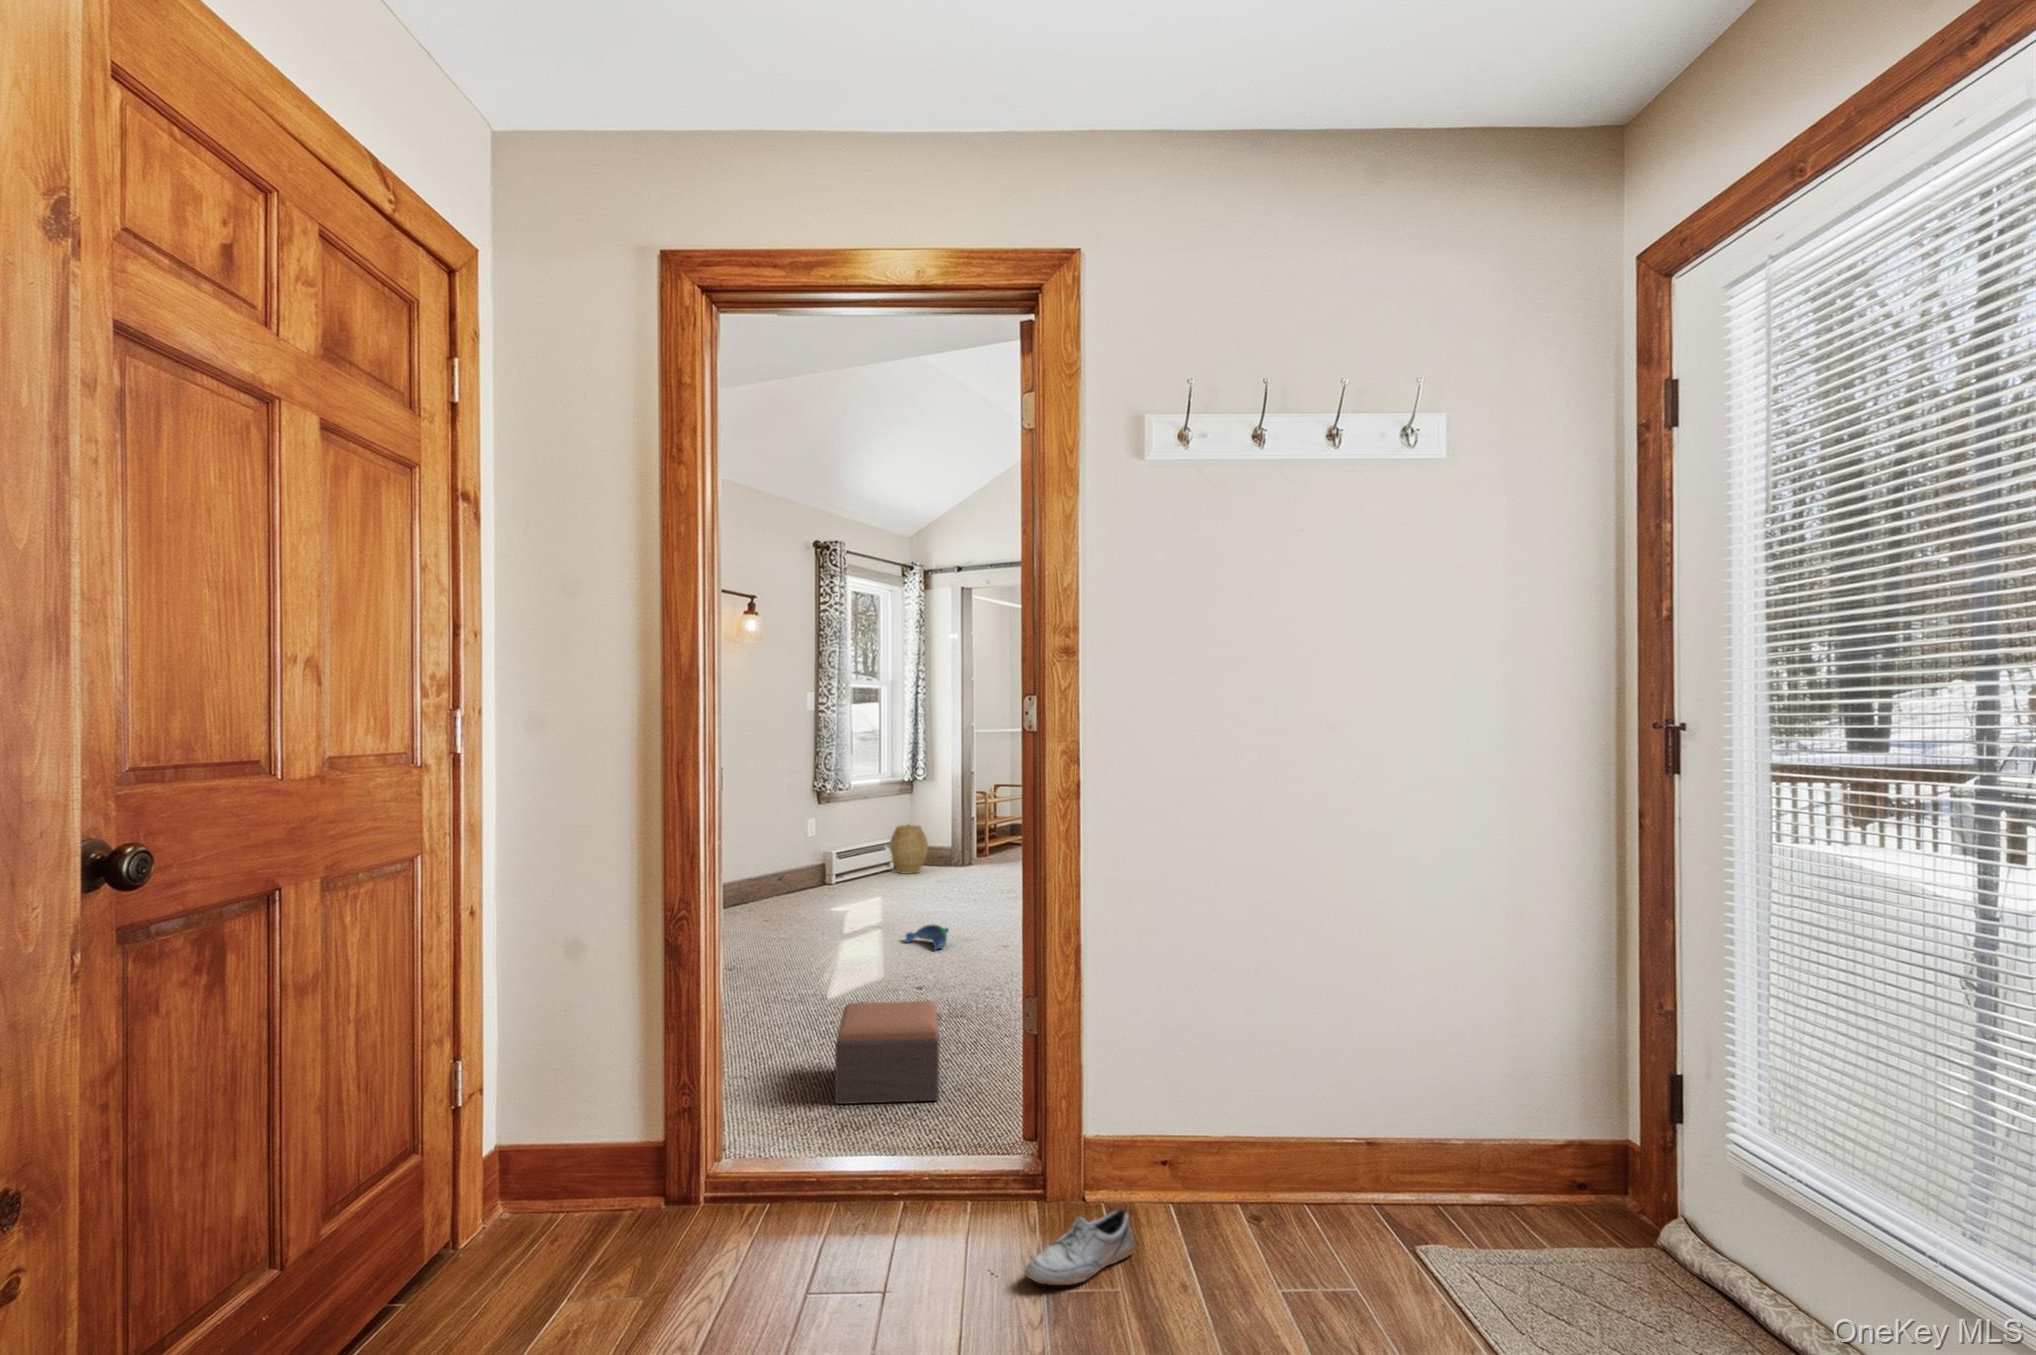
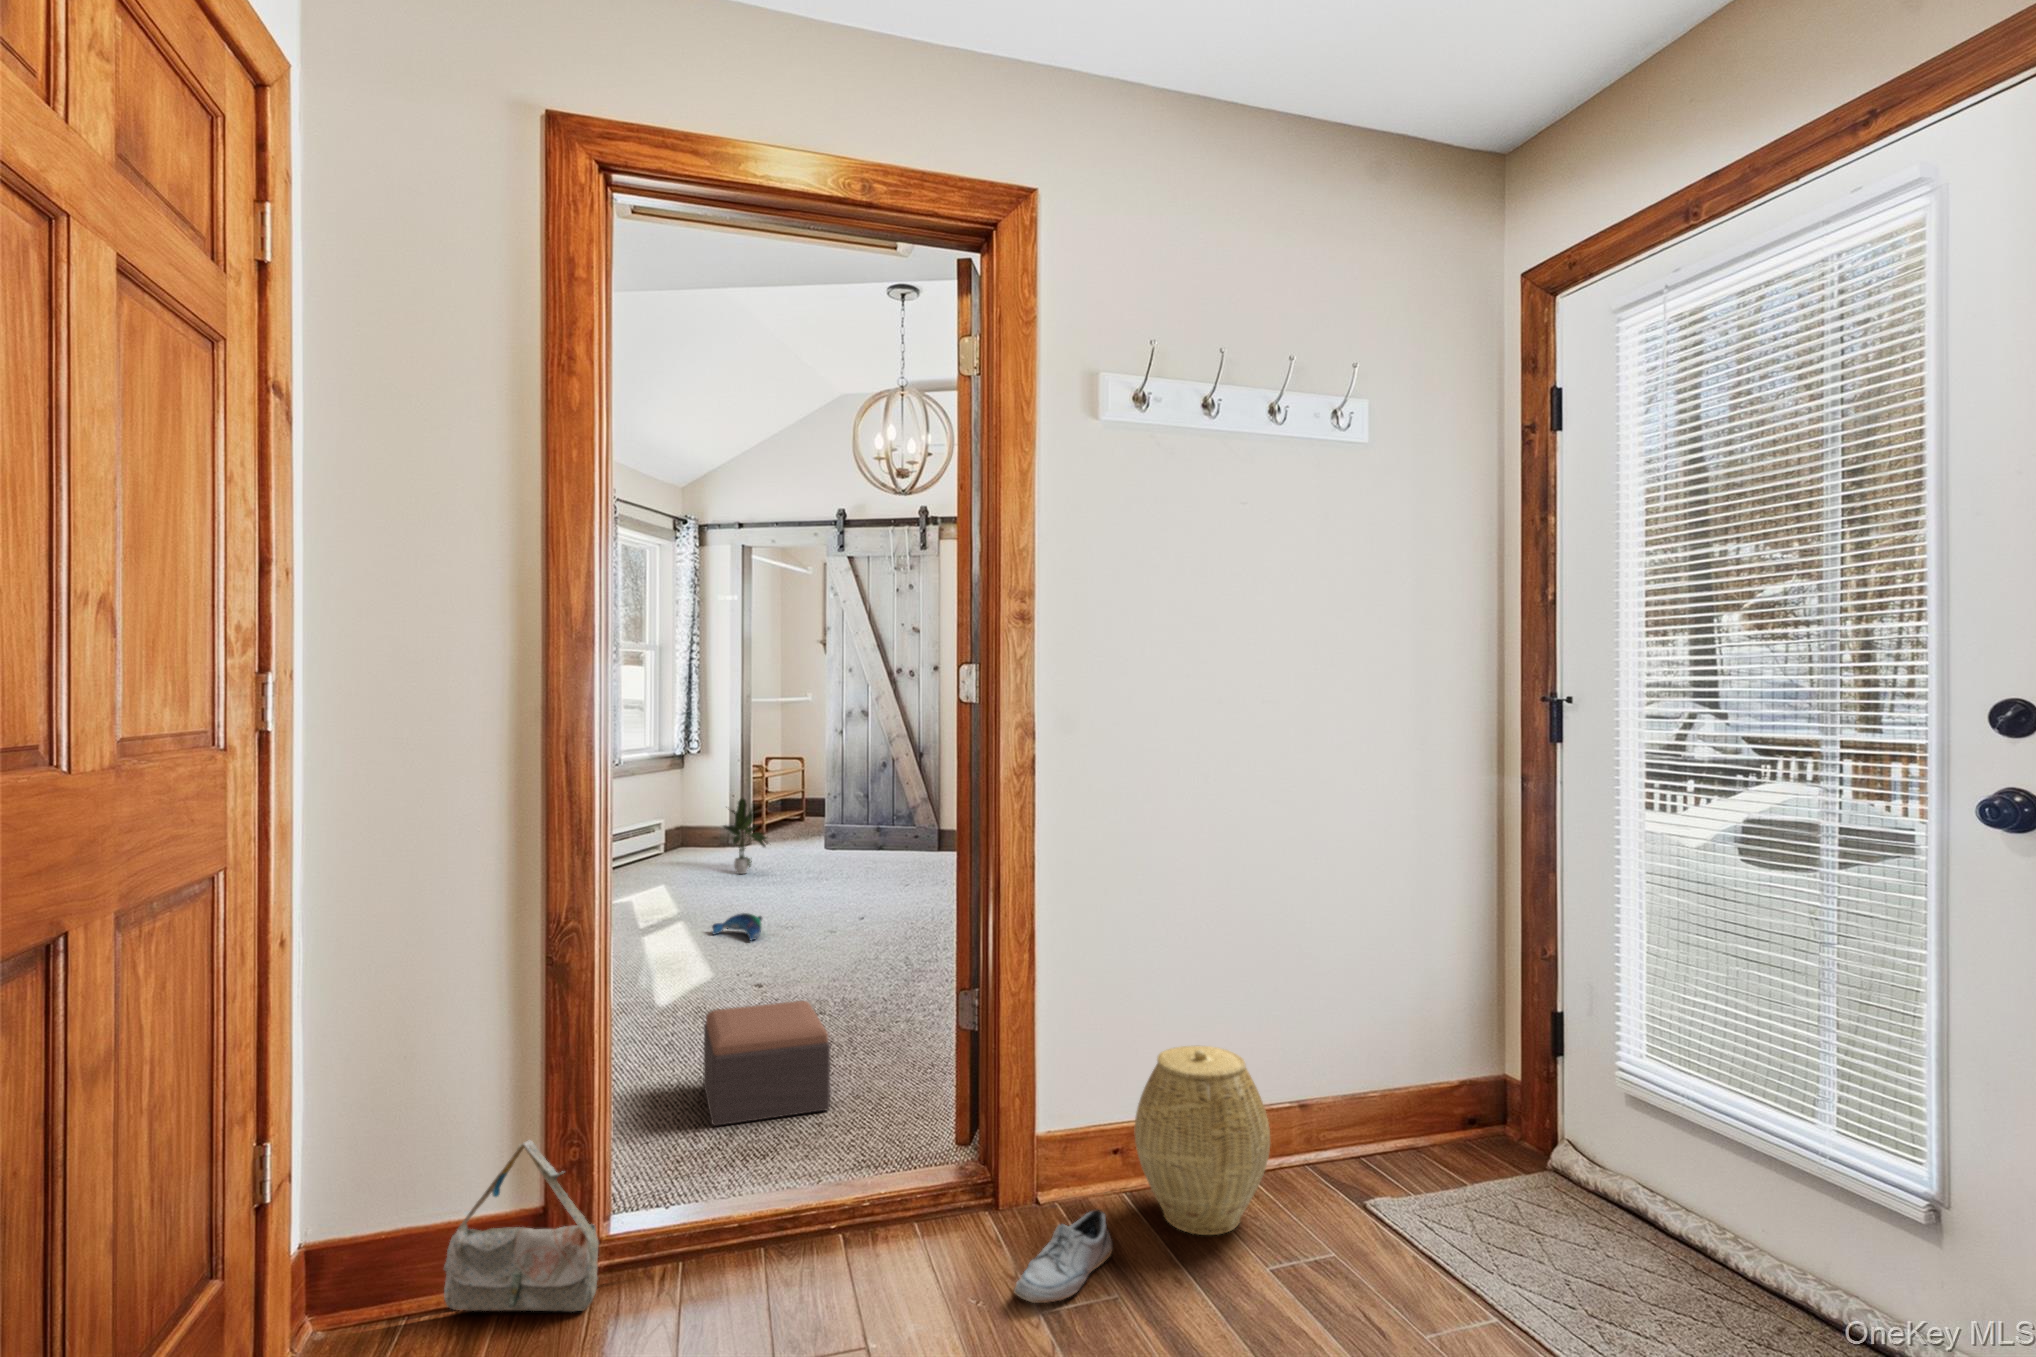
potted plant: none [935,820,980,891] -> present [723,799,768,874]
woven basket: present [890,824,928,874] -> present [1134,1046,1270,1235]
bag: none [577,1088,692,1235] -> present [444,1140,599,1312]

